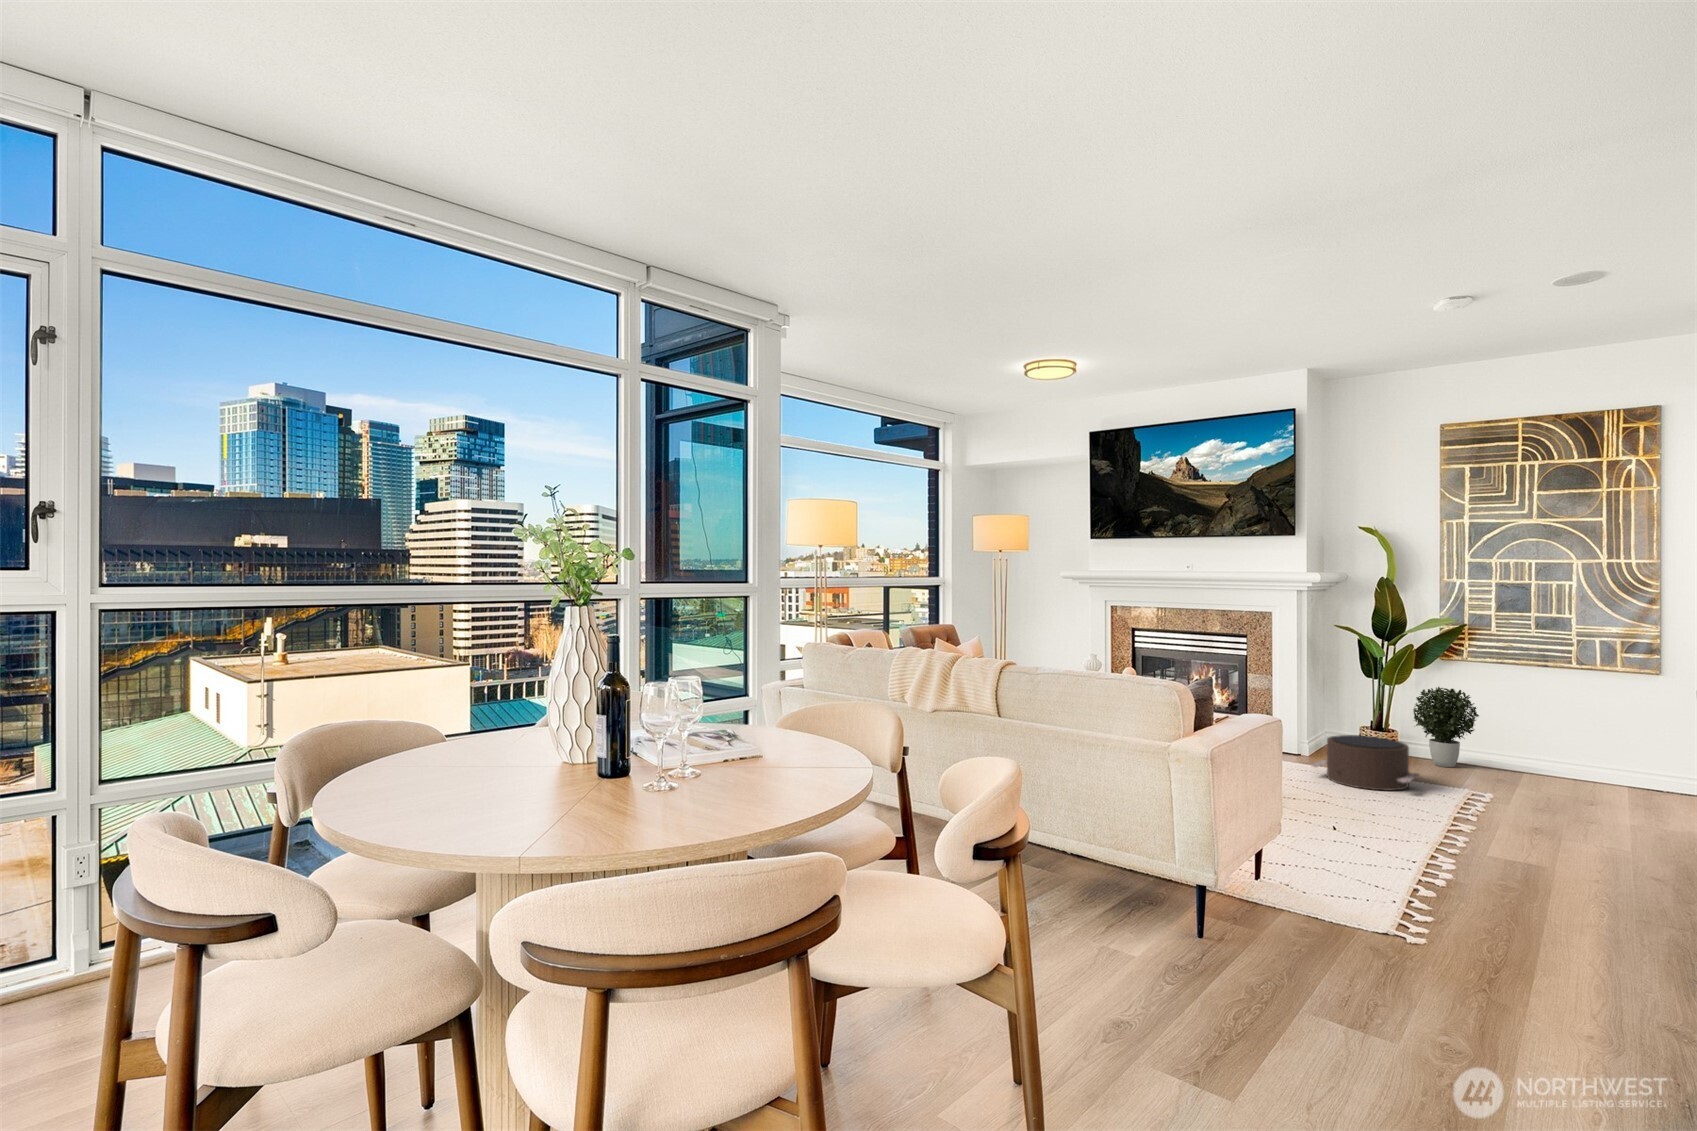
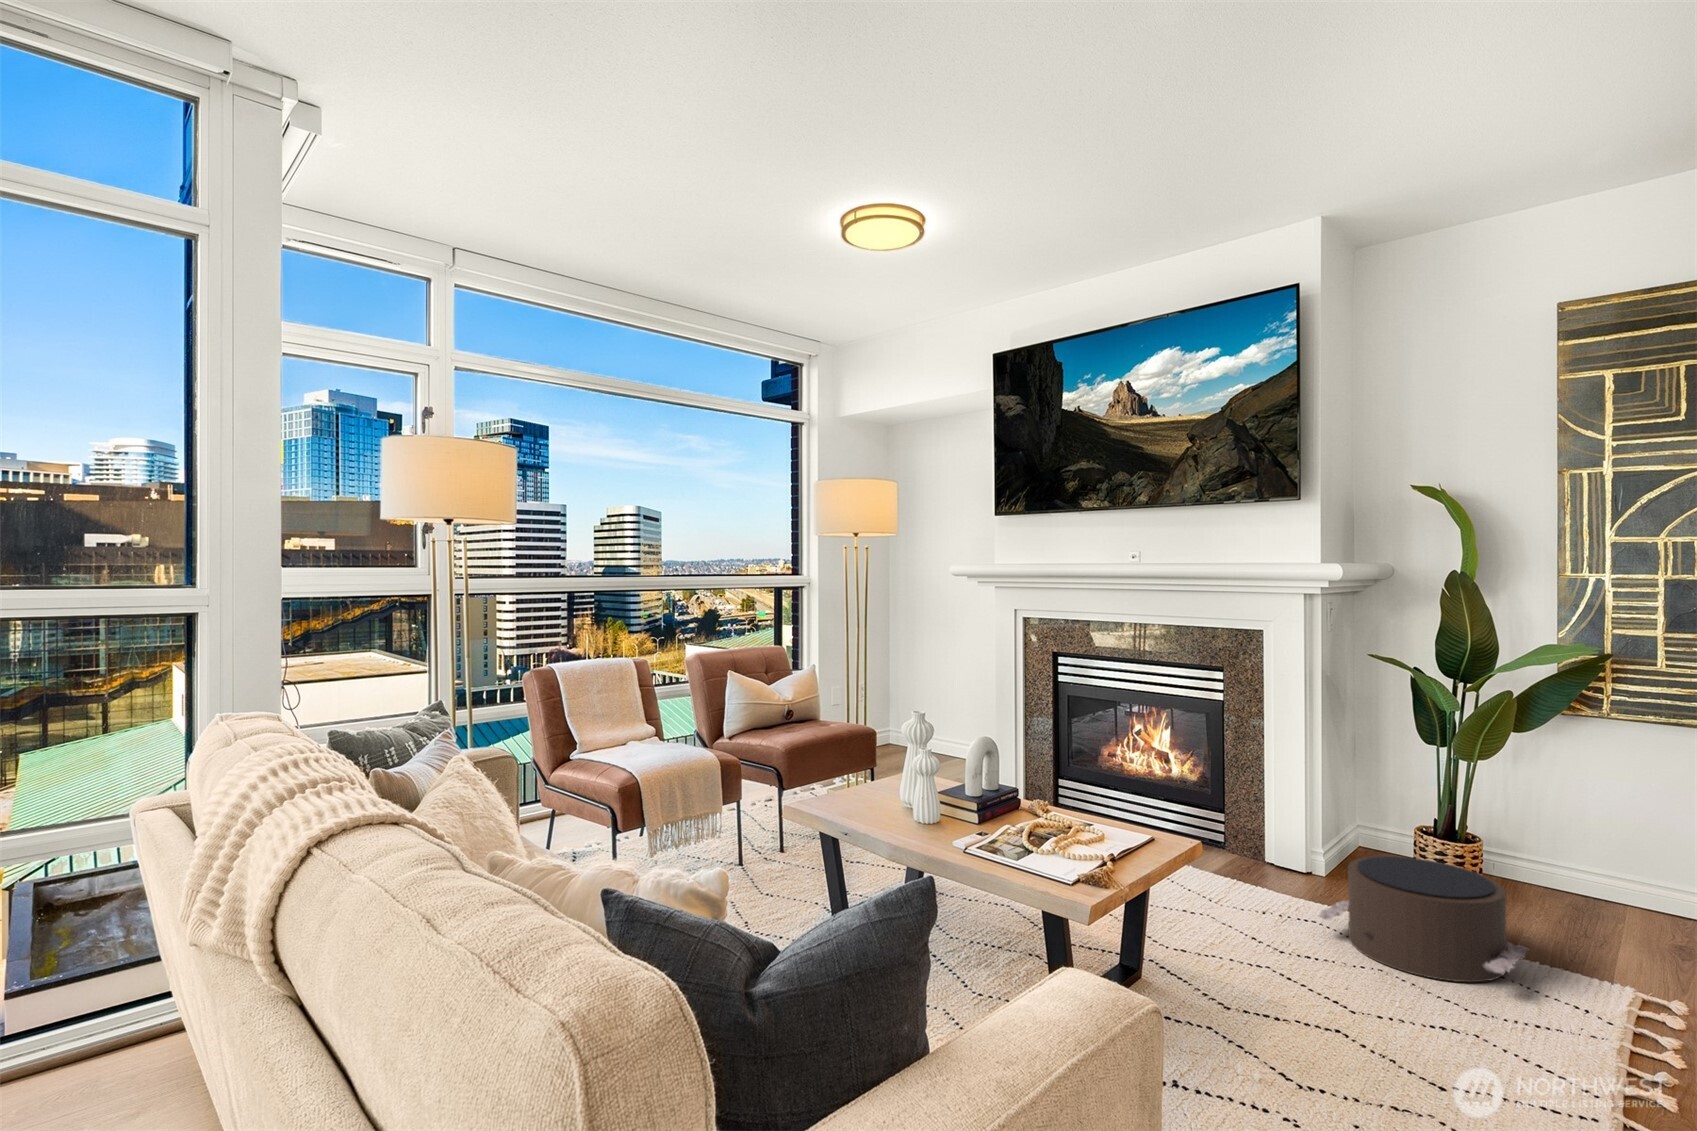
potted plant: present [1413,687,1479,767] -> none [1510,763,1637,913]

